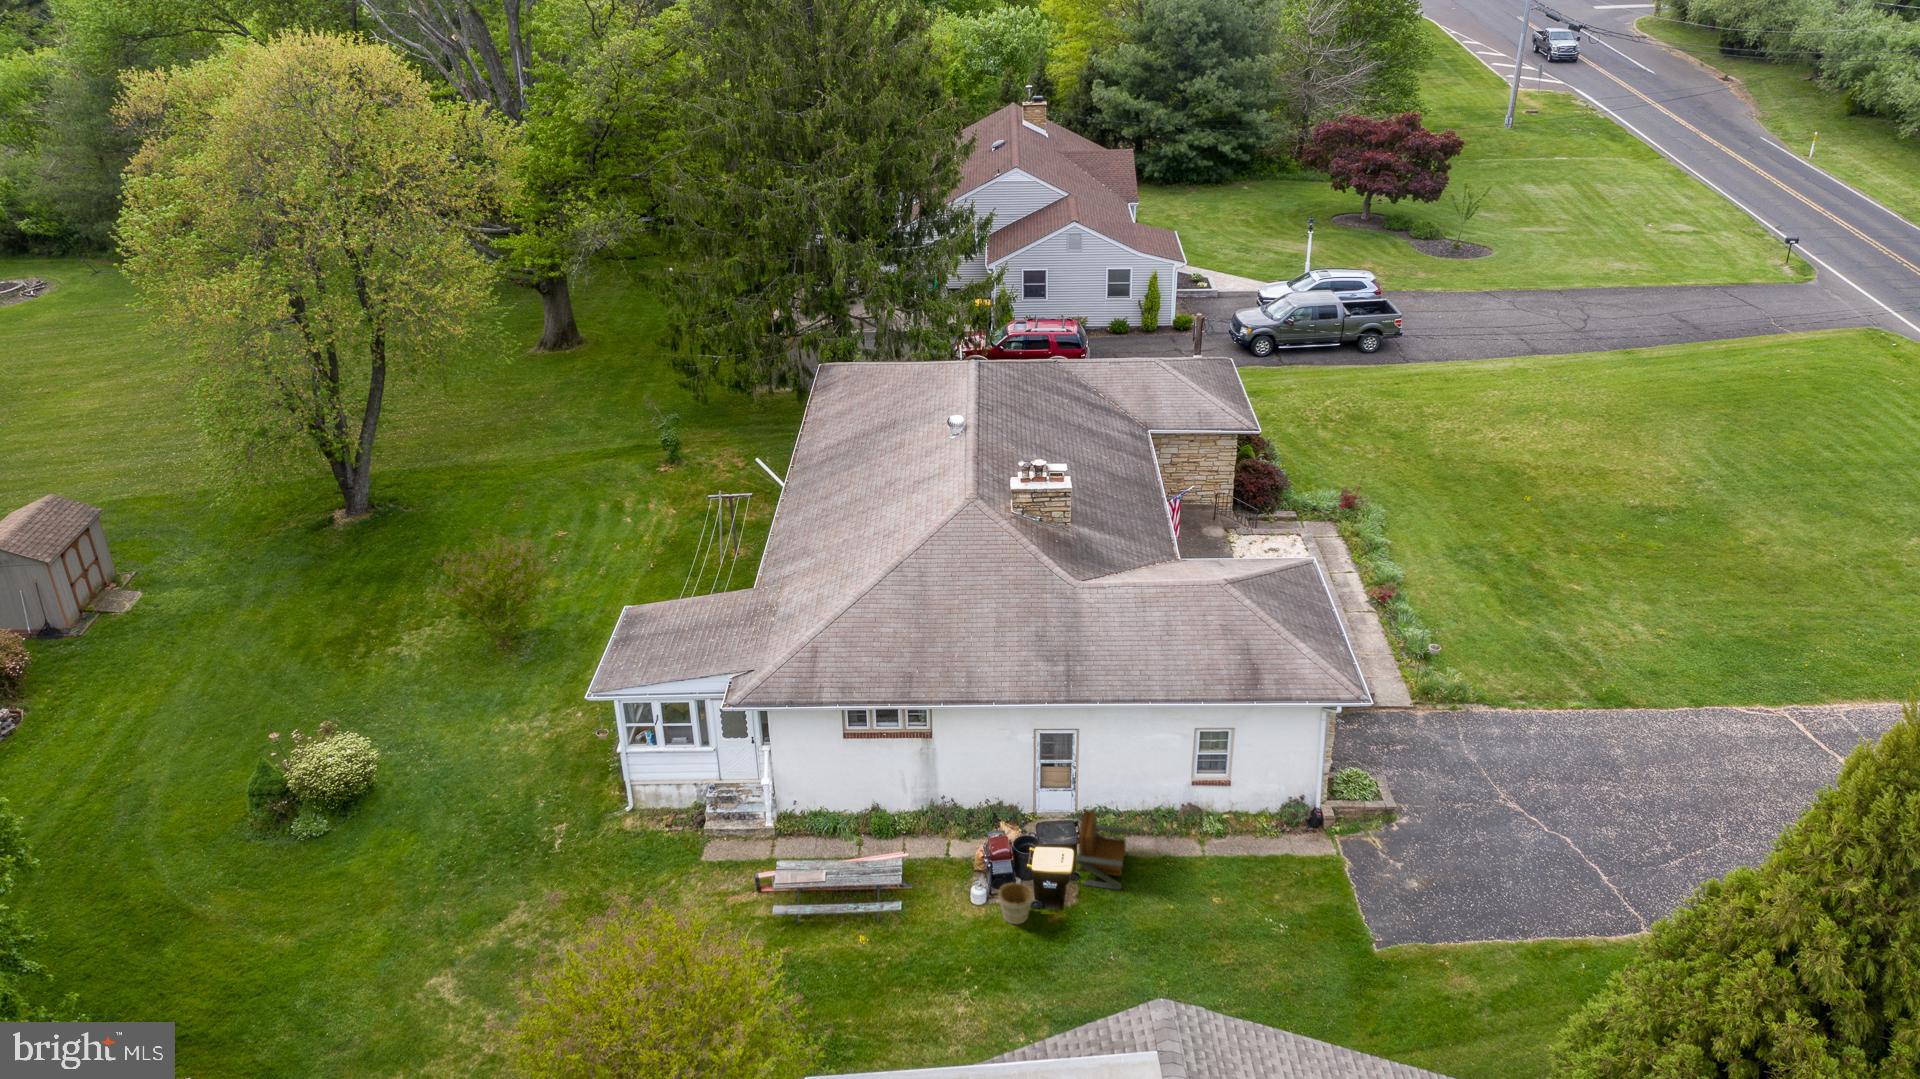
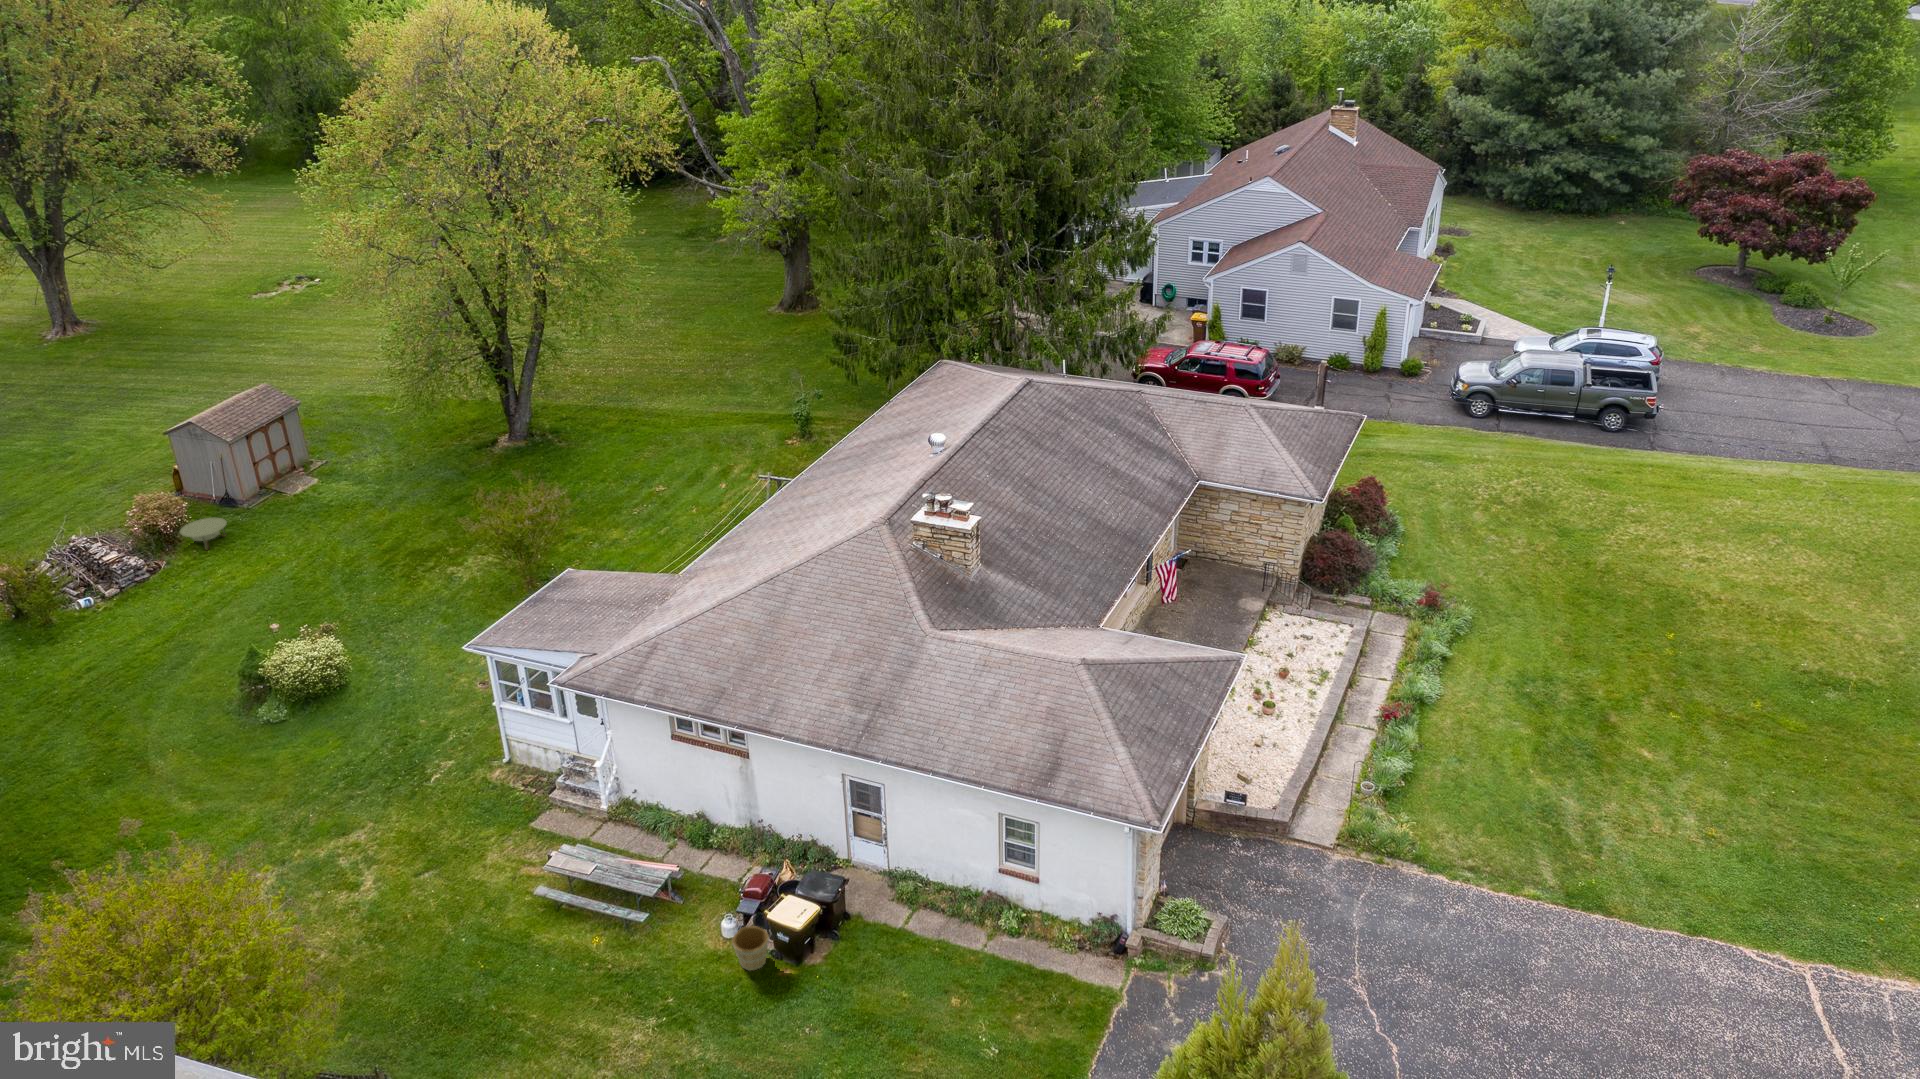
round table: none [21,649,79,688] -> present [180,518,227,550]
lounge chair: present [1076,810,1128,890] -> none [829,870,911,965]

